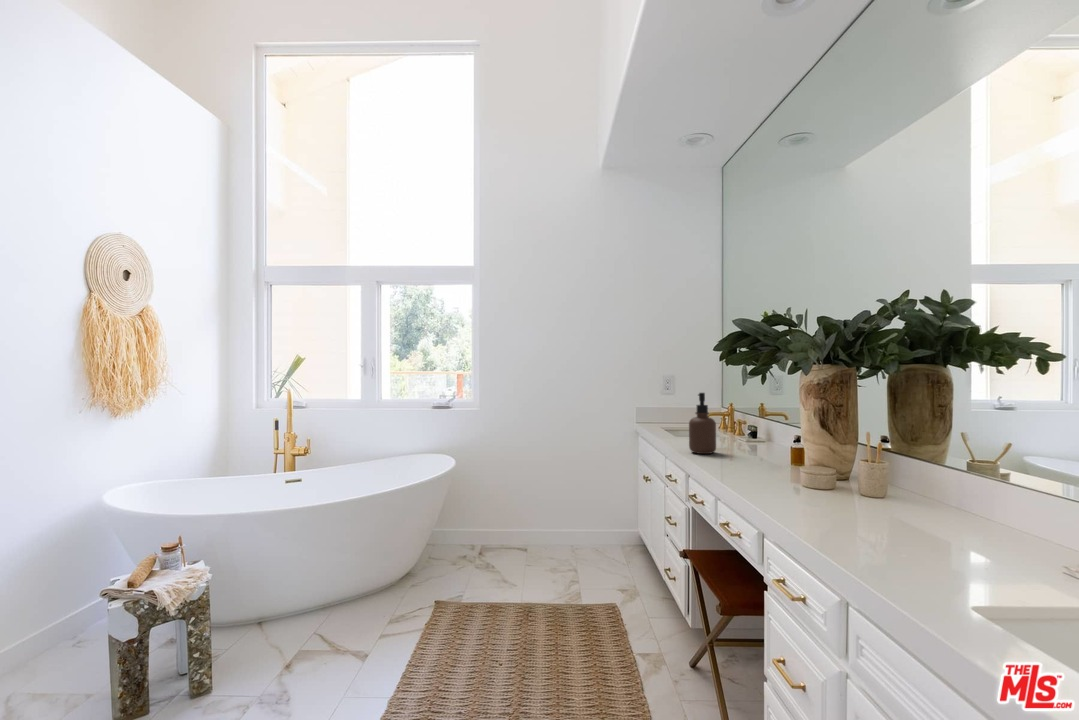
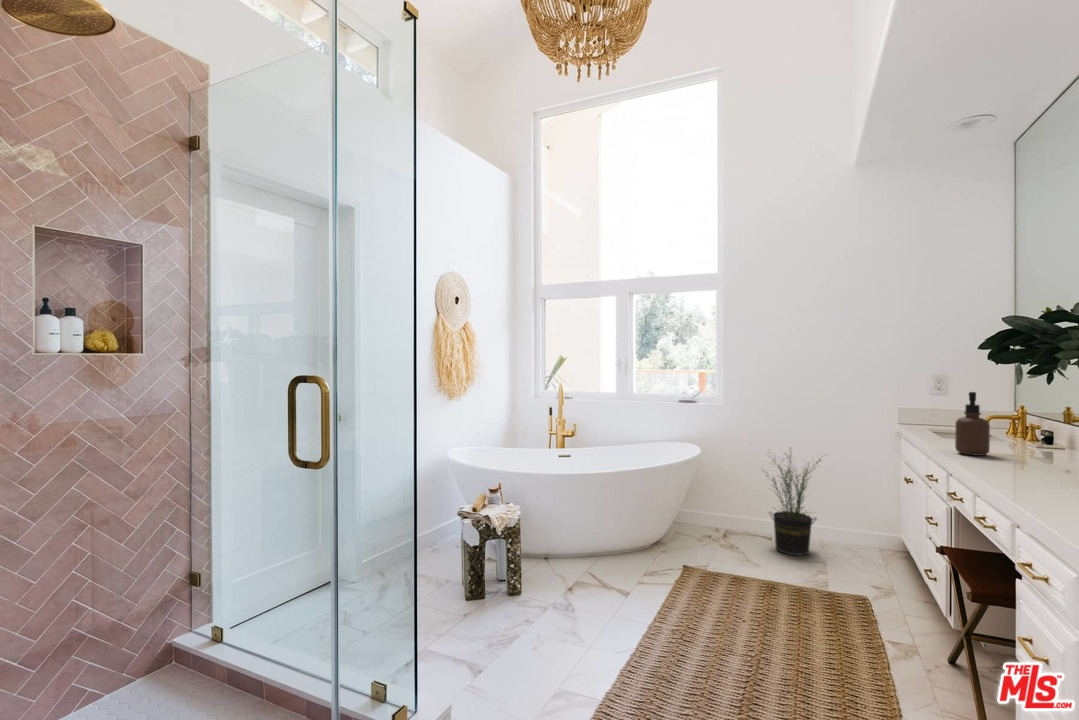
potted plant: none [509,452,578,566] -> present [767,447,821,555]

